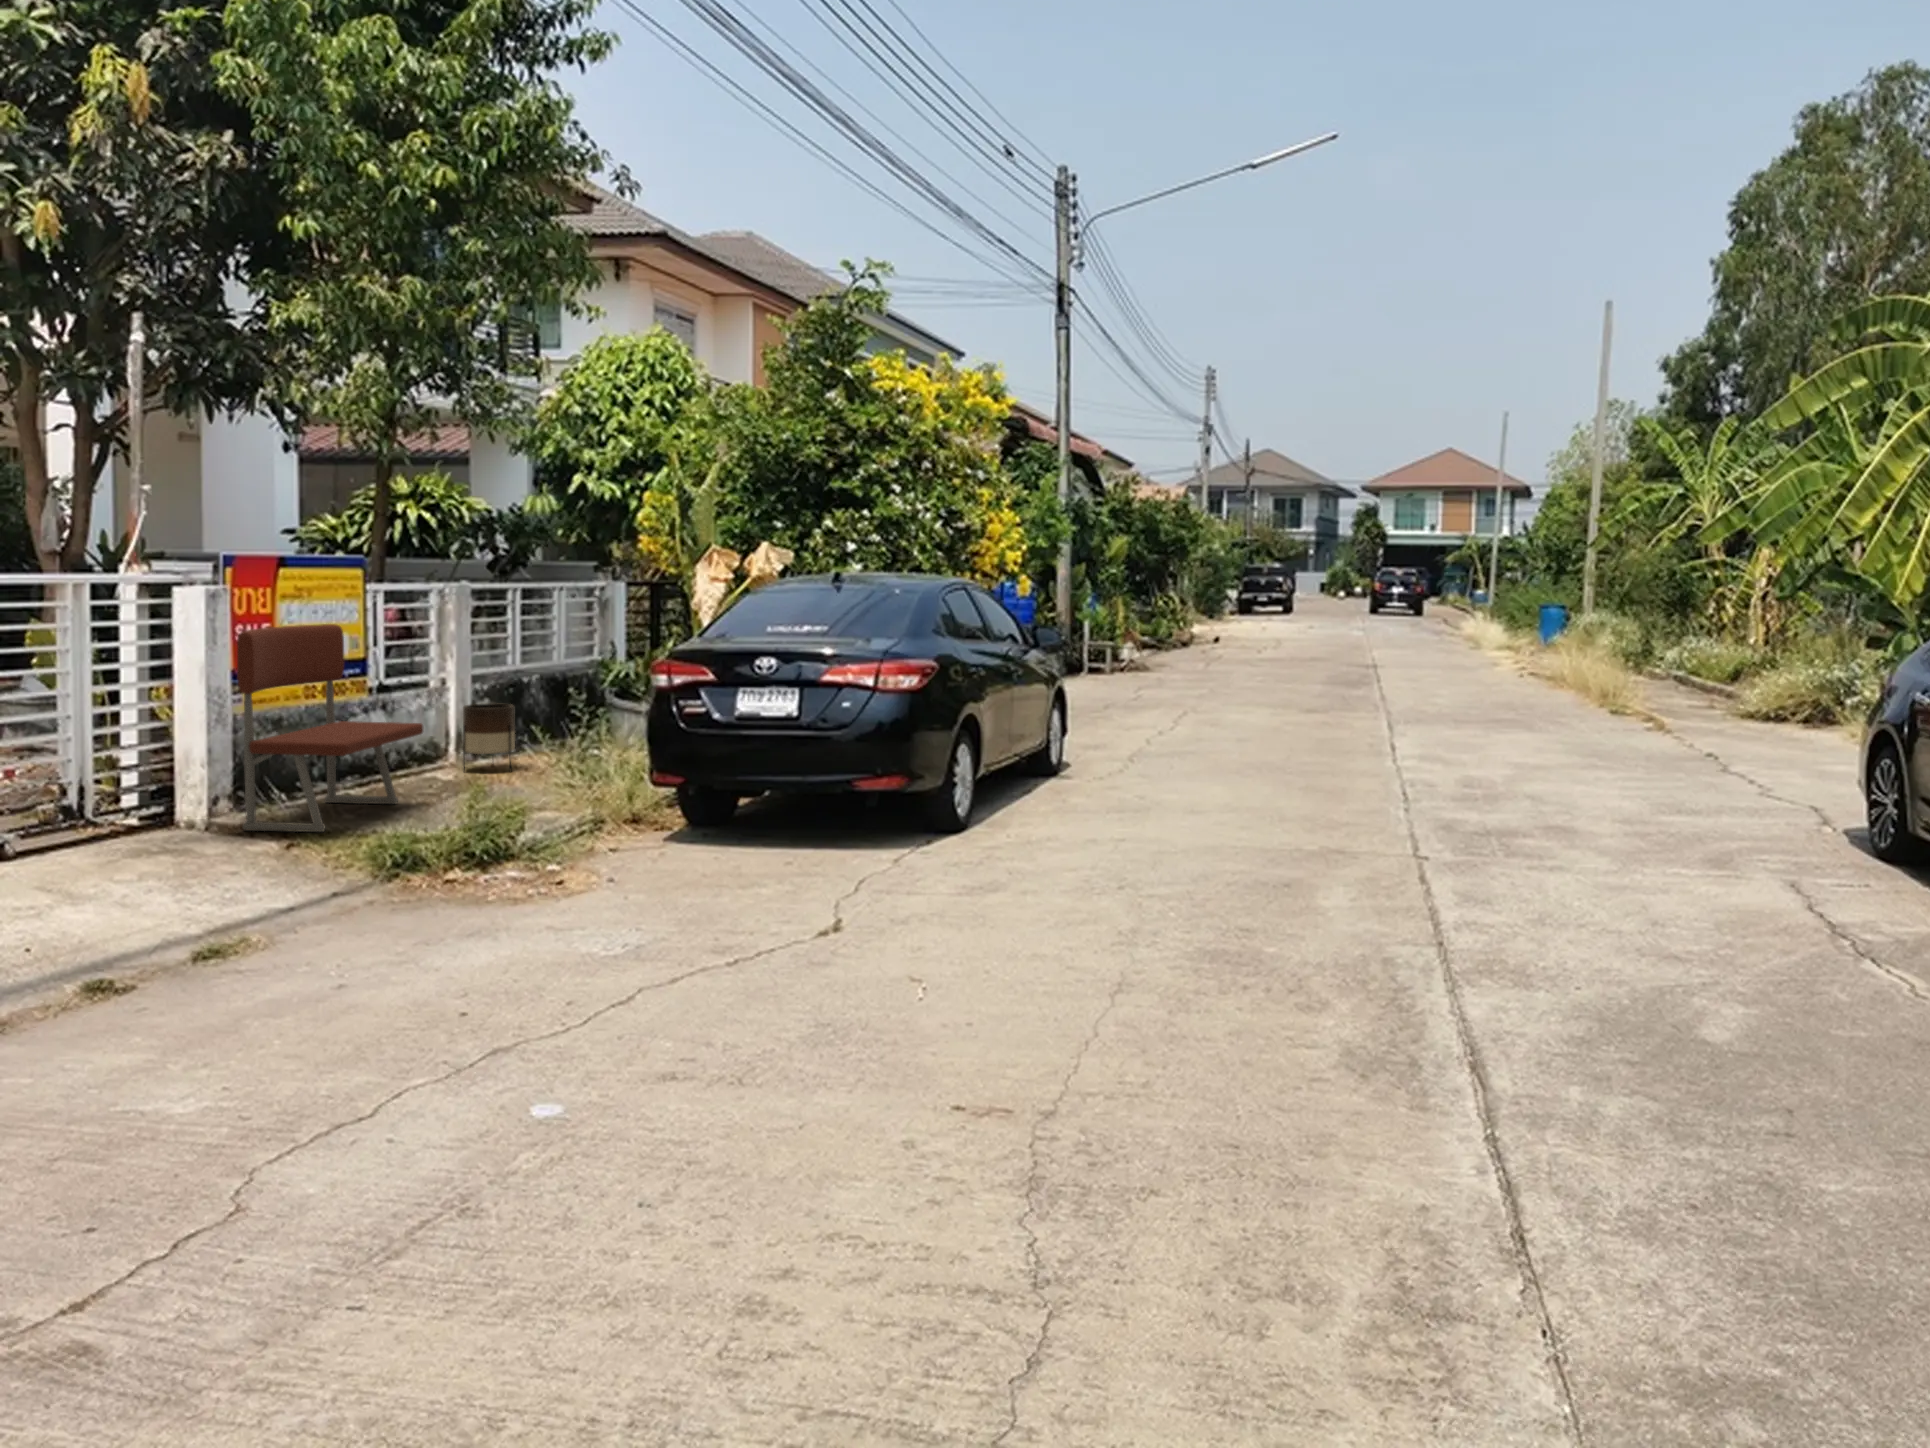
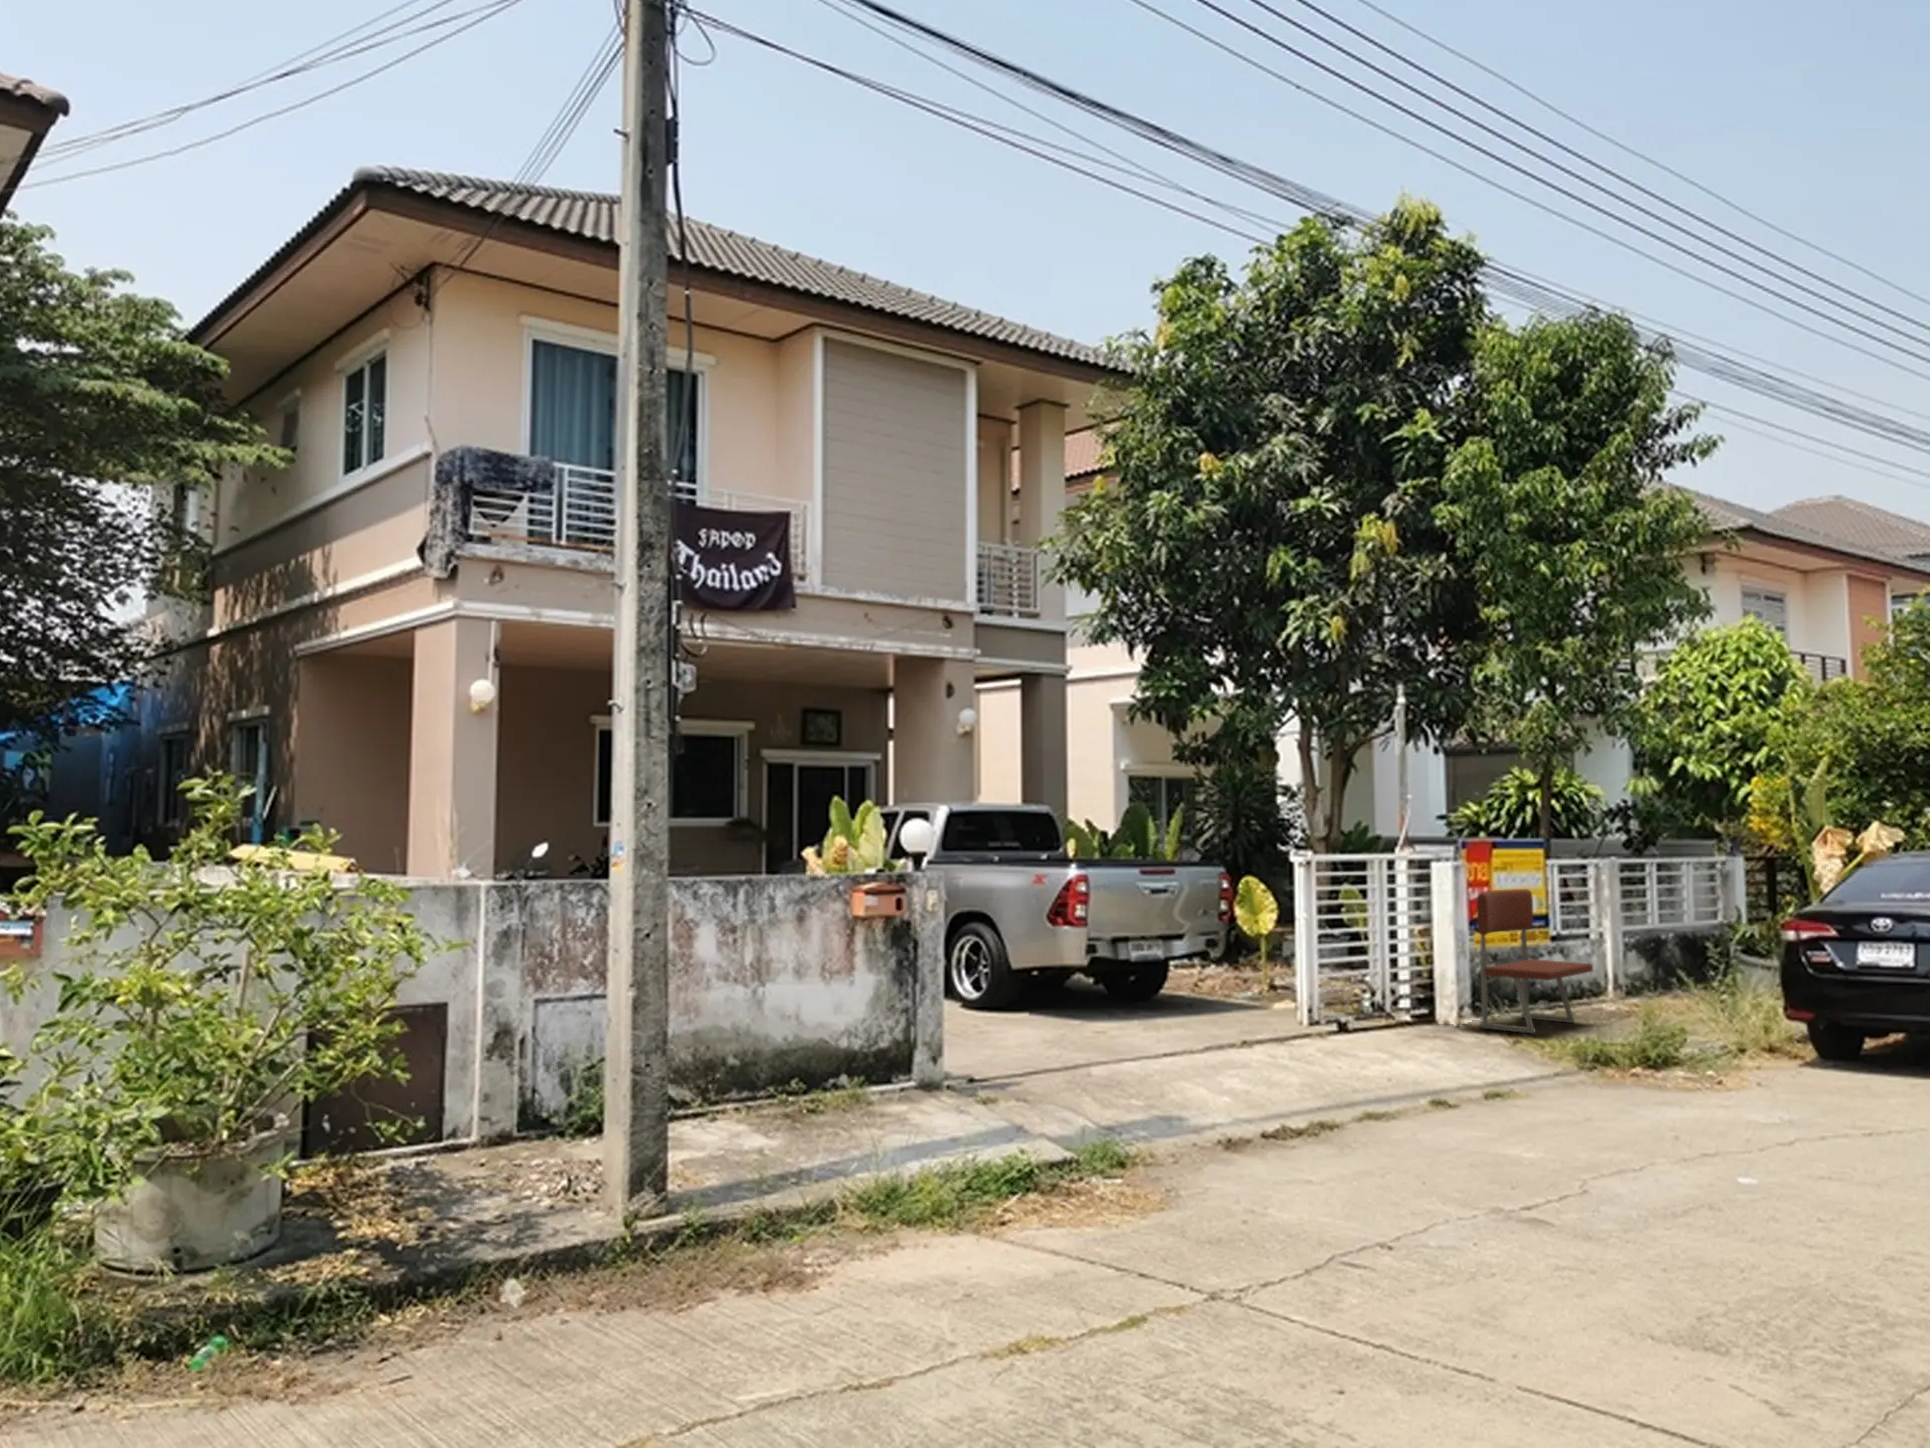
planter: present [463,703,515,772] -> none [1610,954,1653,1011]

